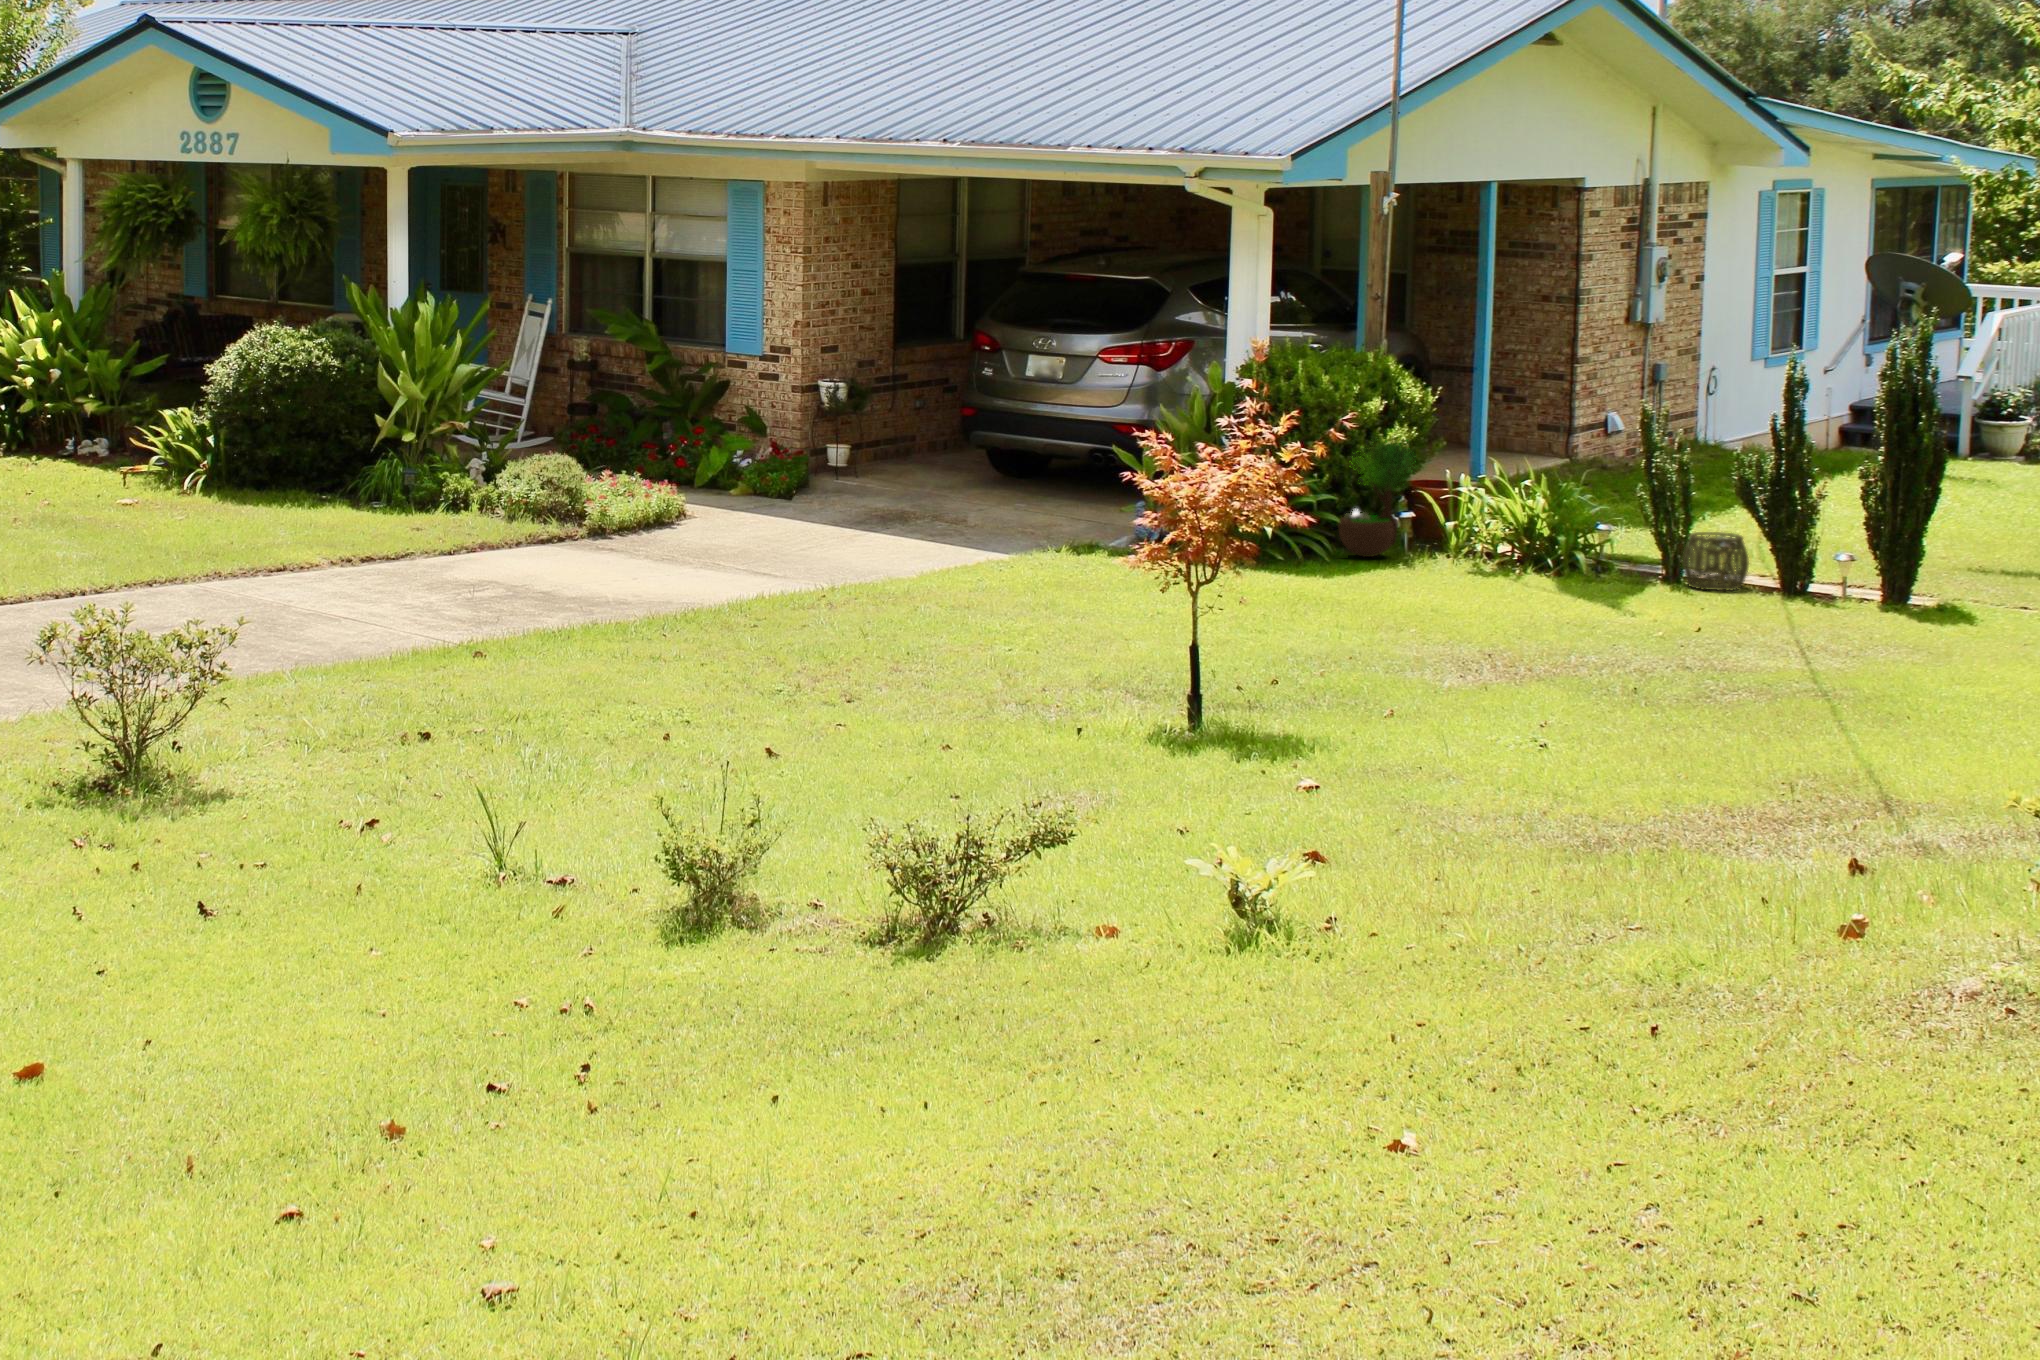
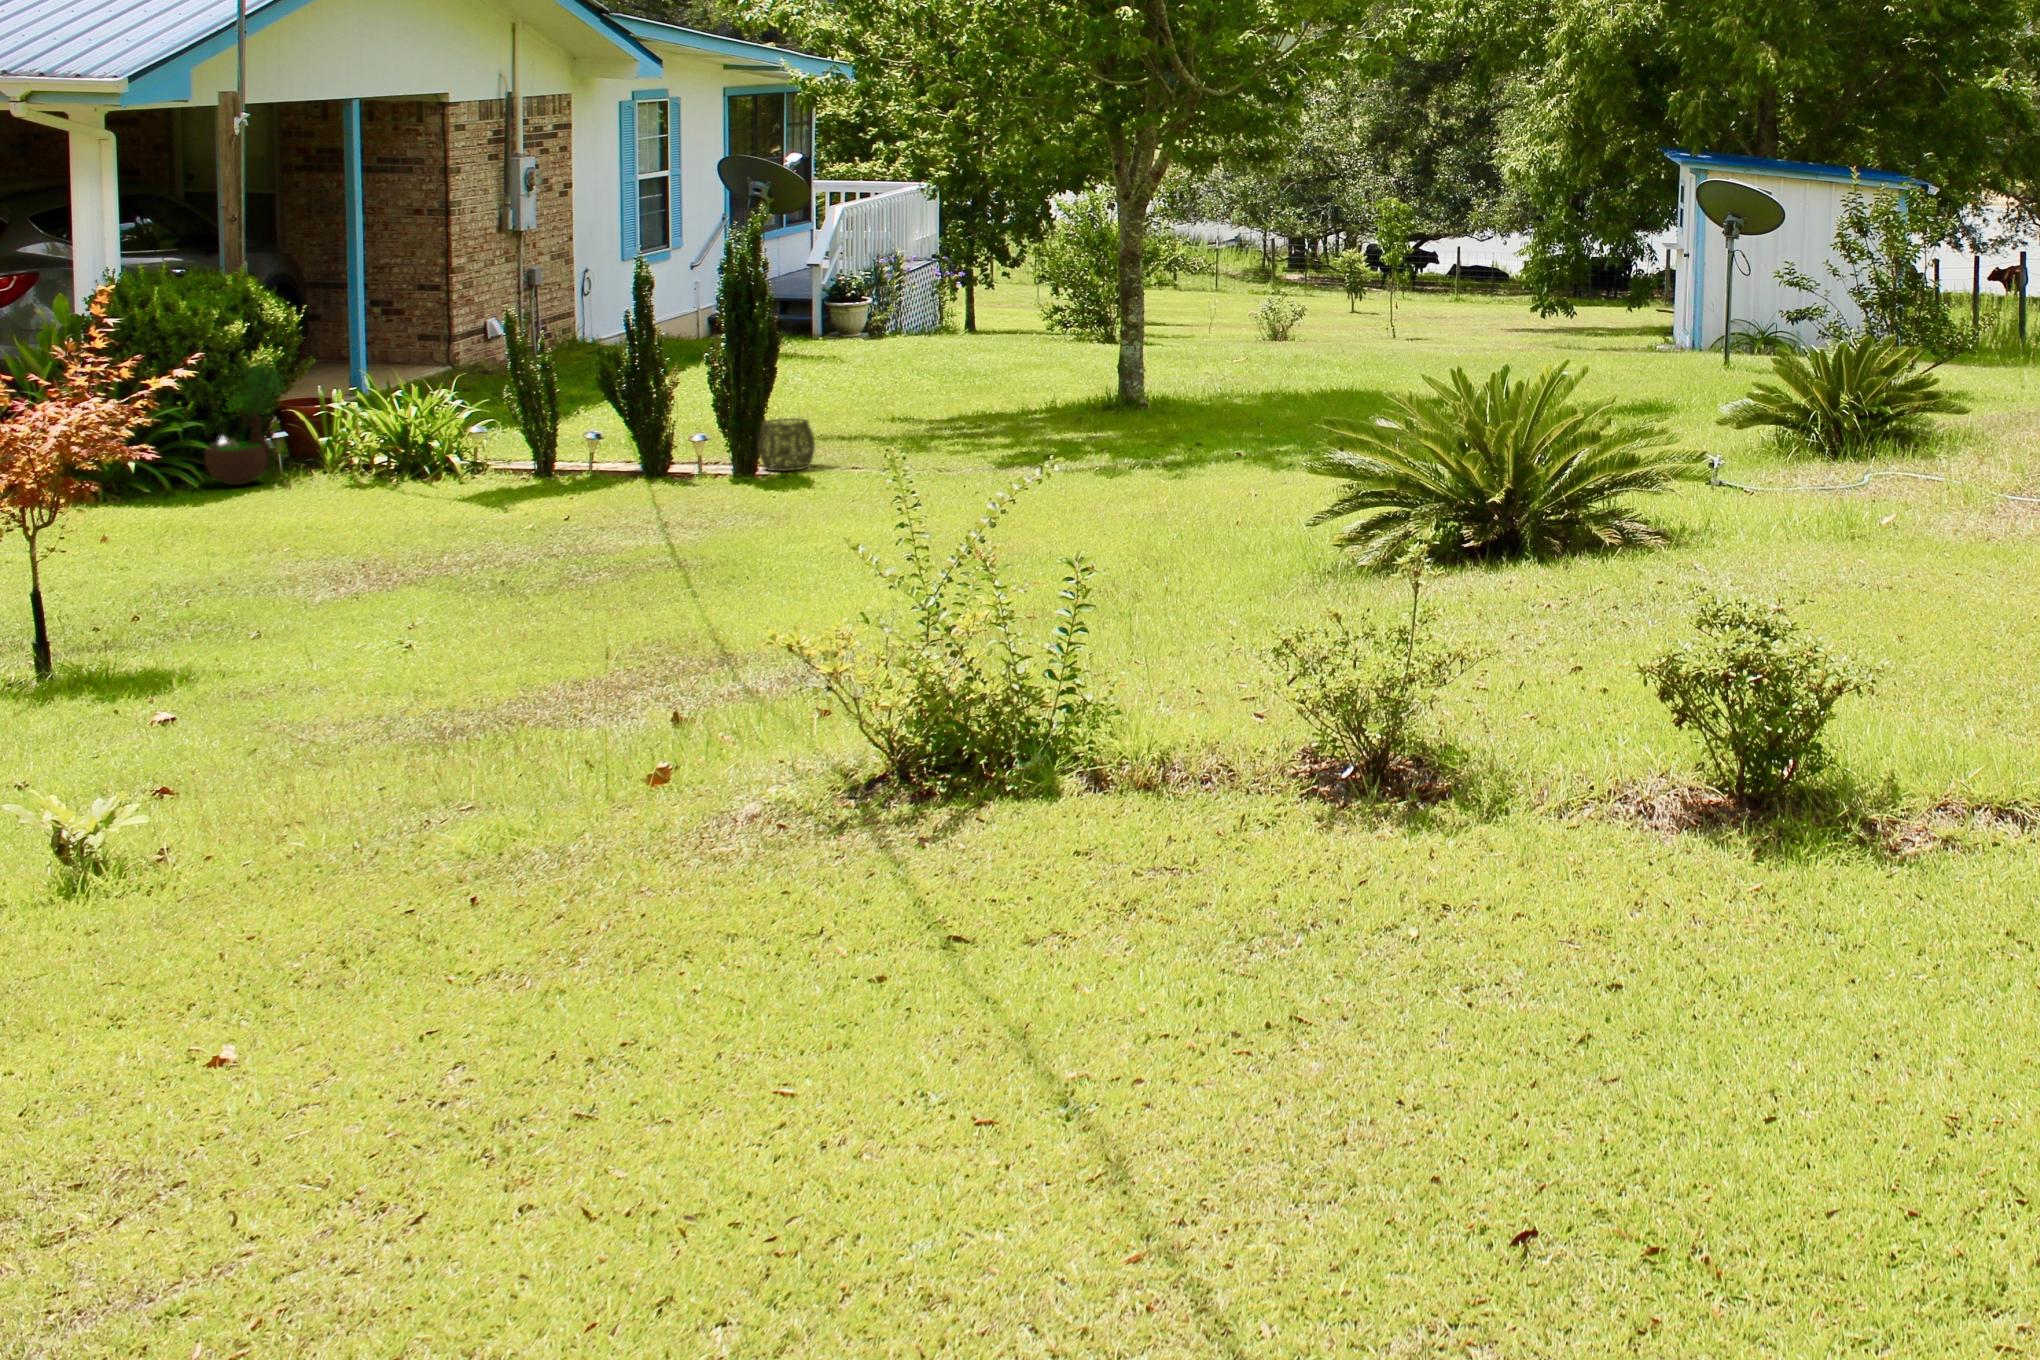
woven basket: present [1683,532,1749,591] -> present [758,418,815,471]

